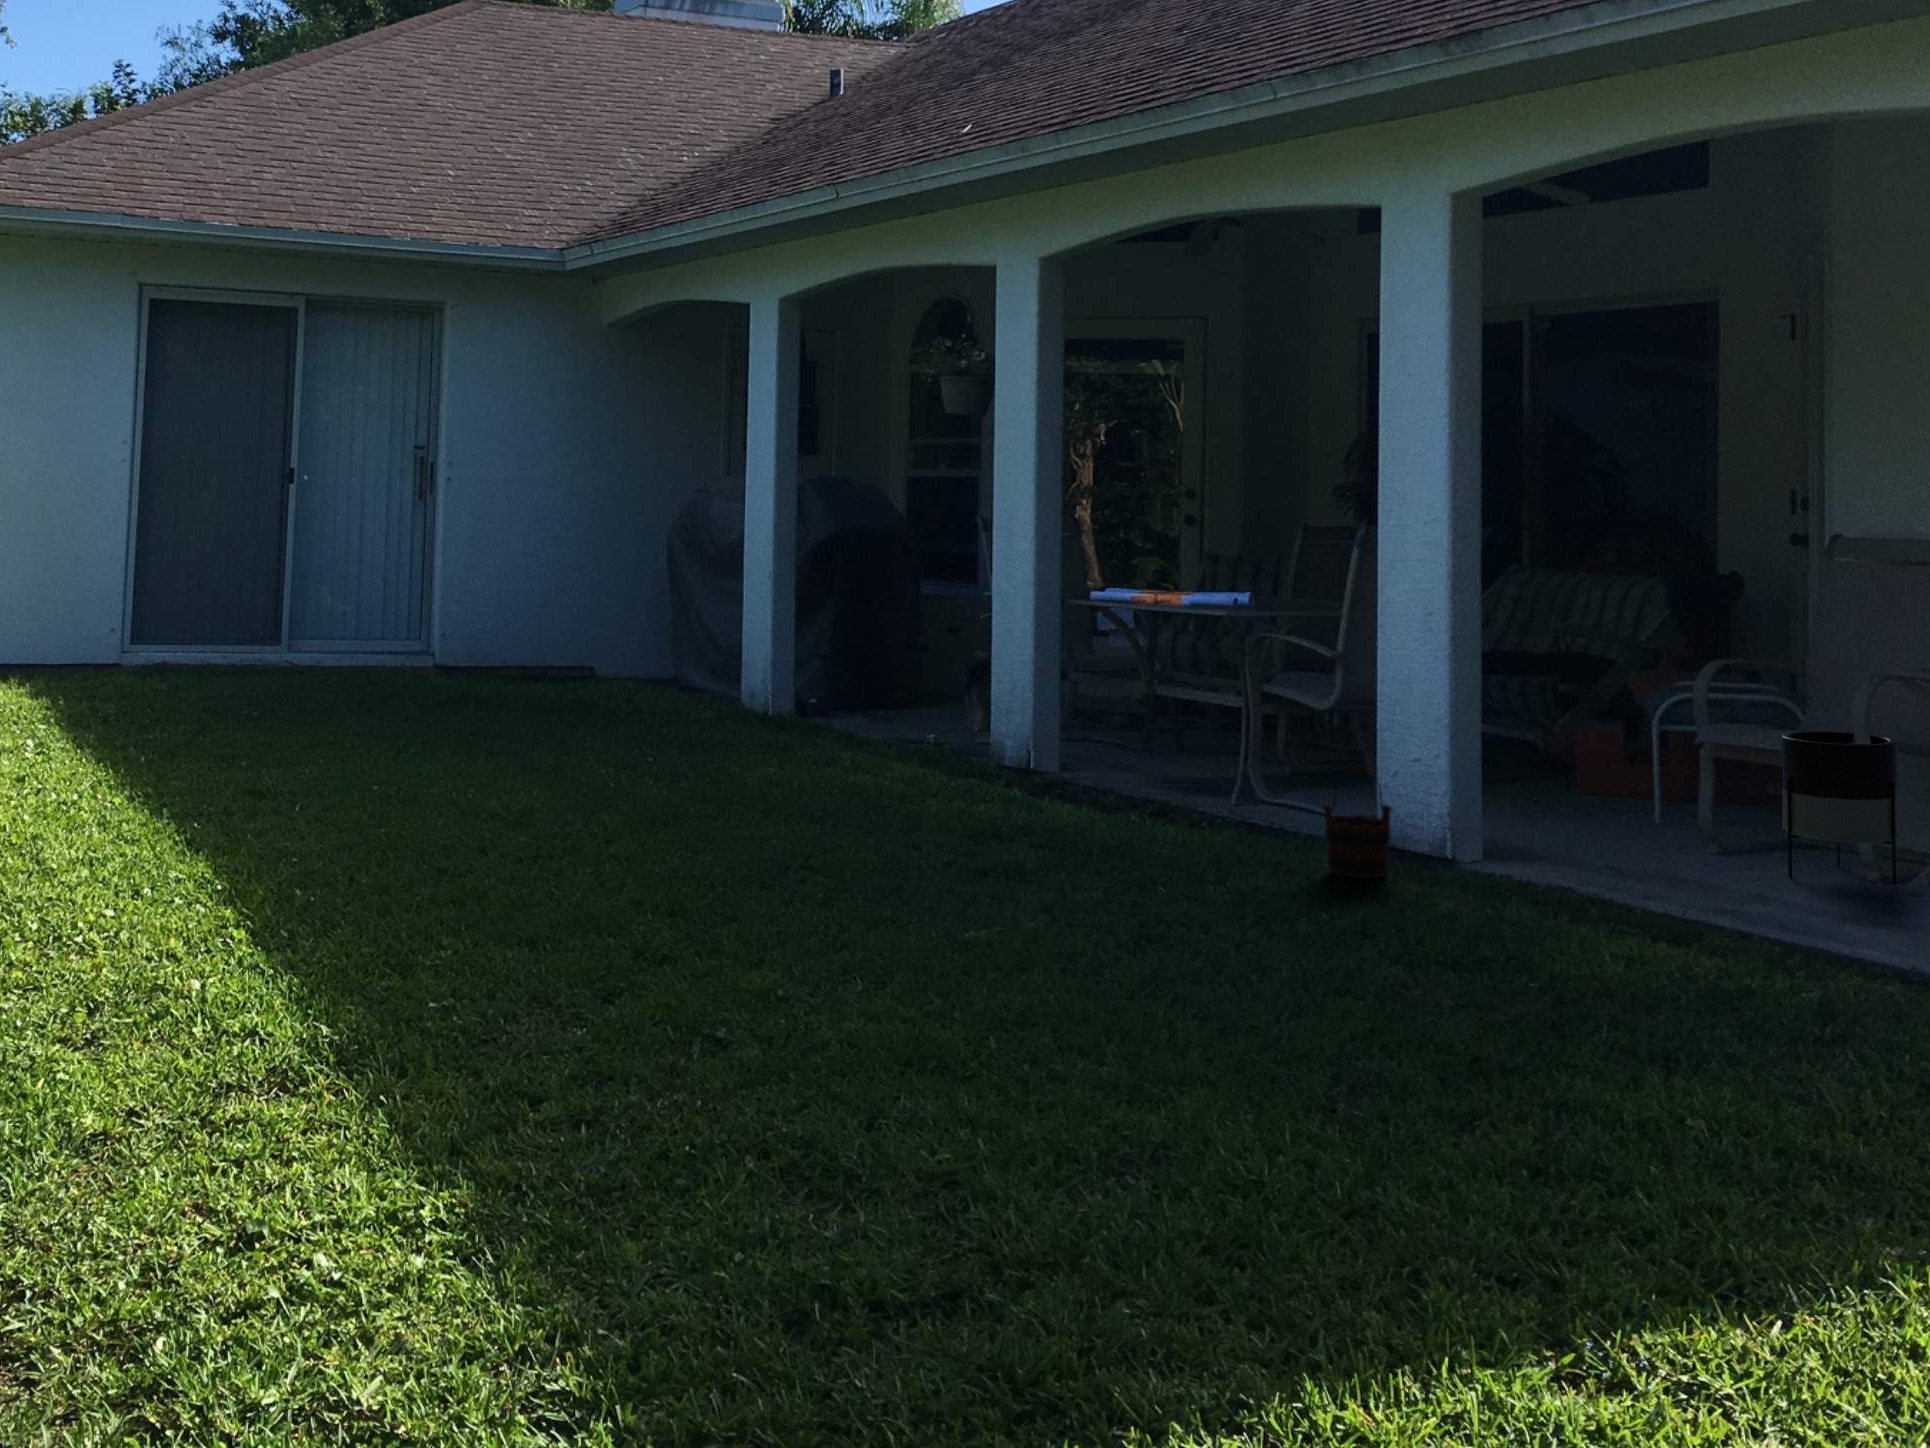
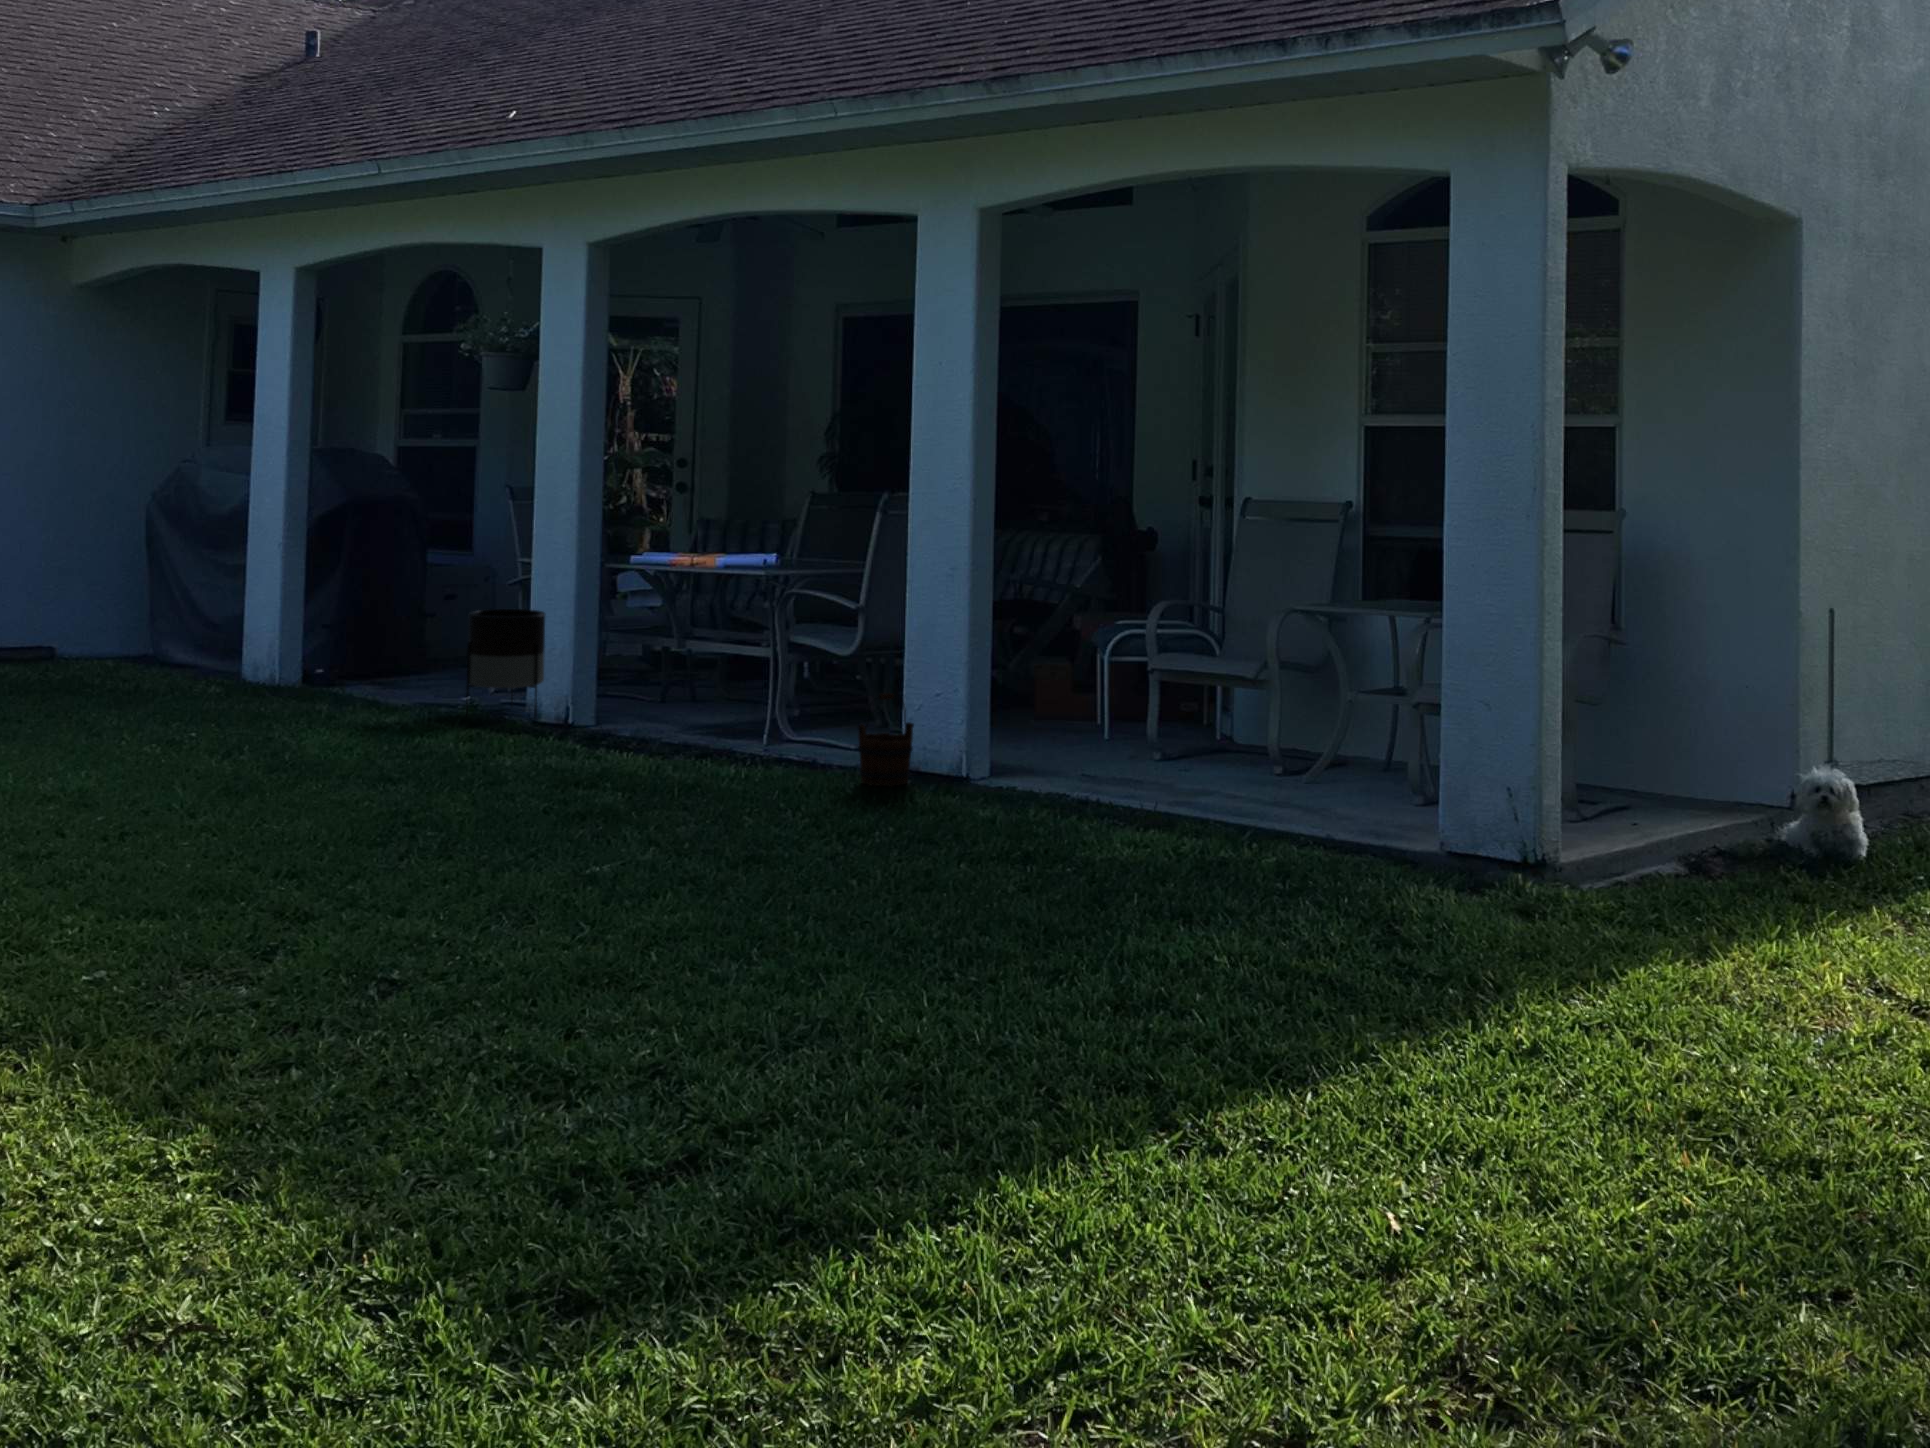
planter: present [1782,731,1899,886] -> present [466,609,545,717]

